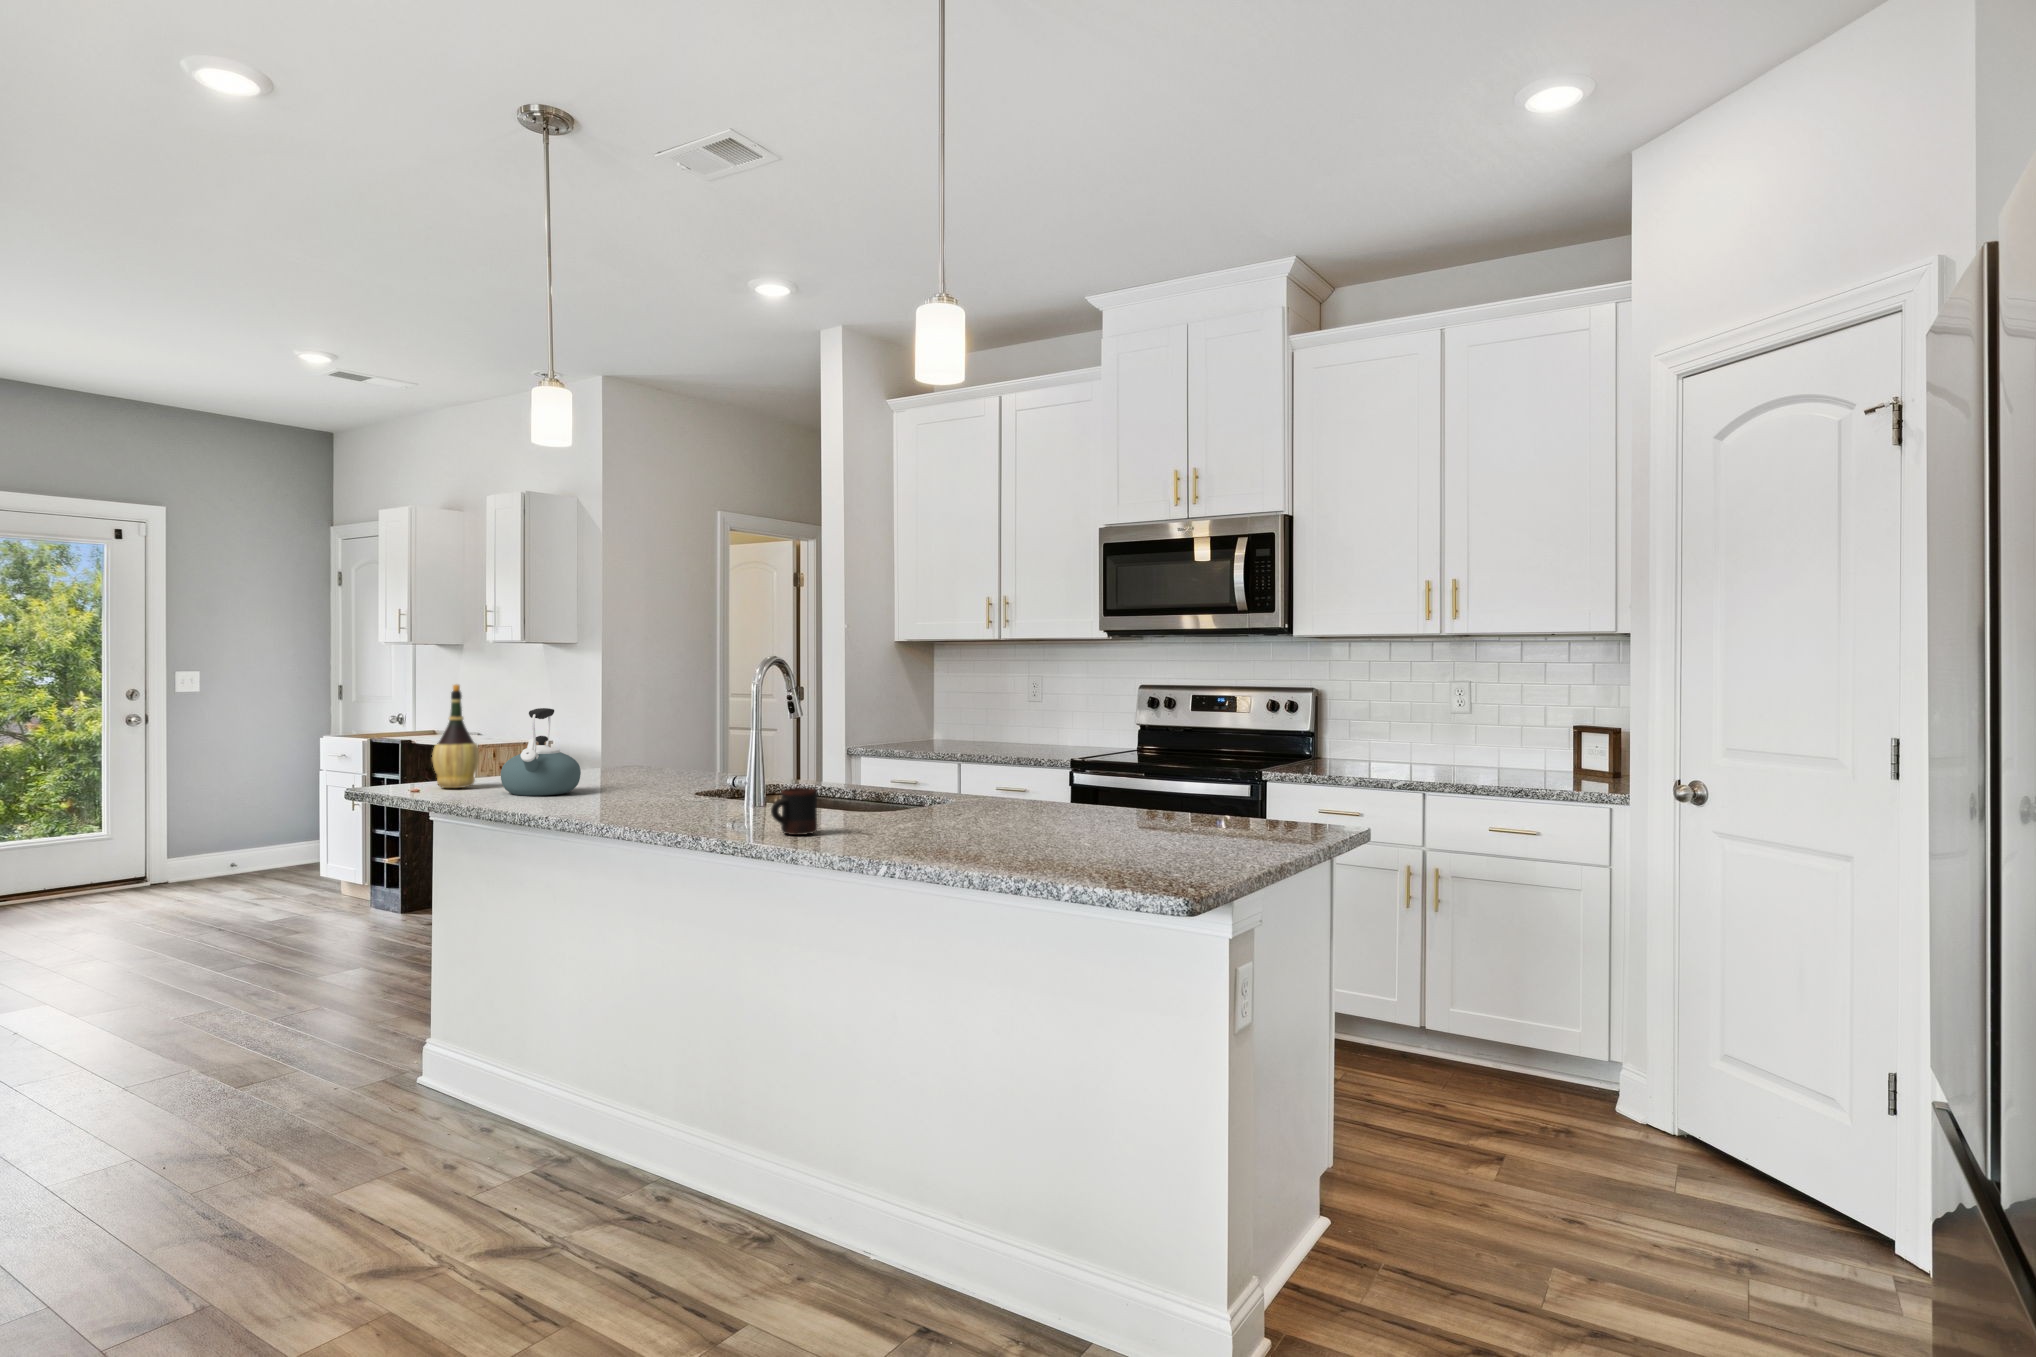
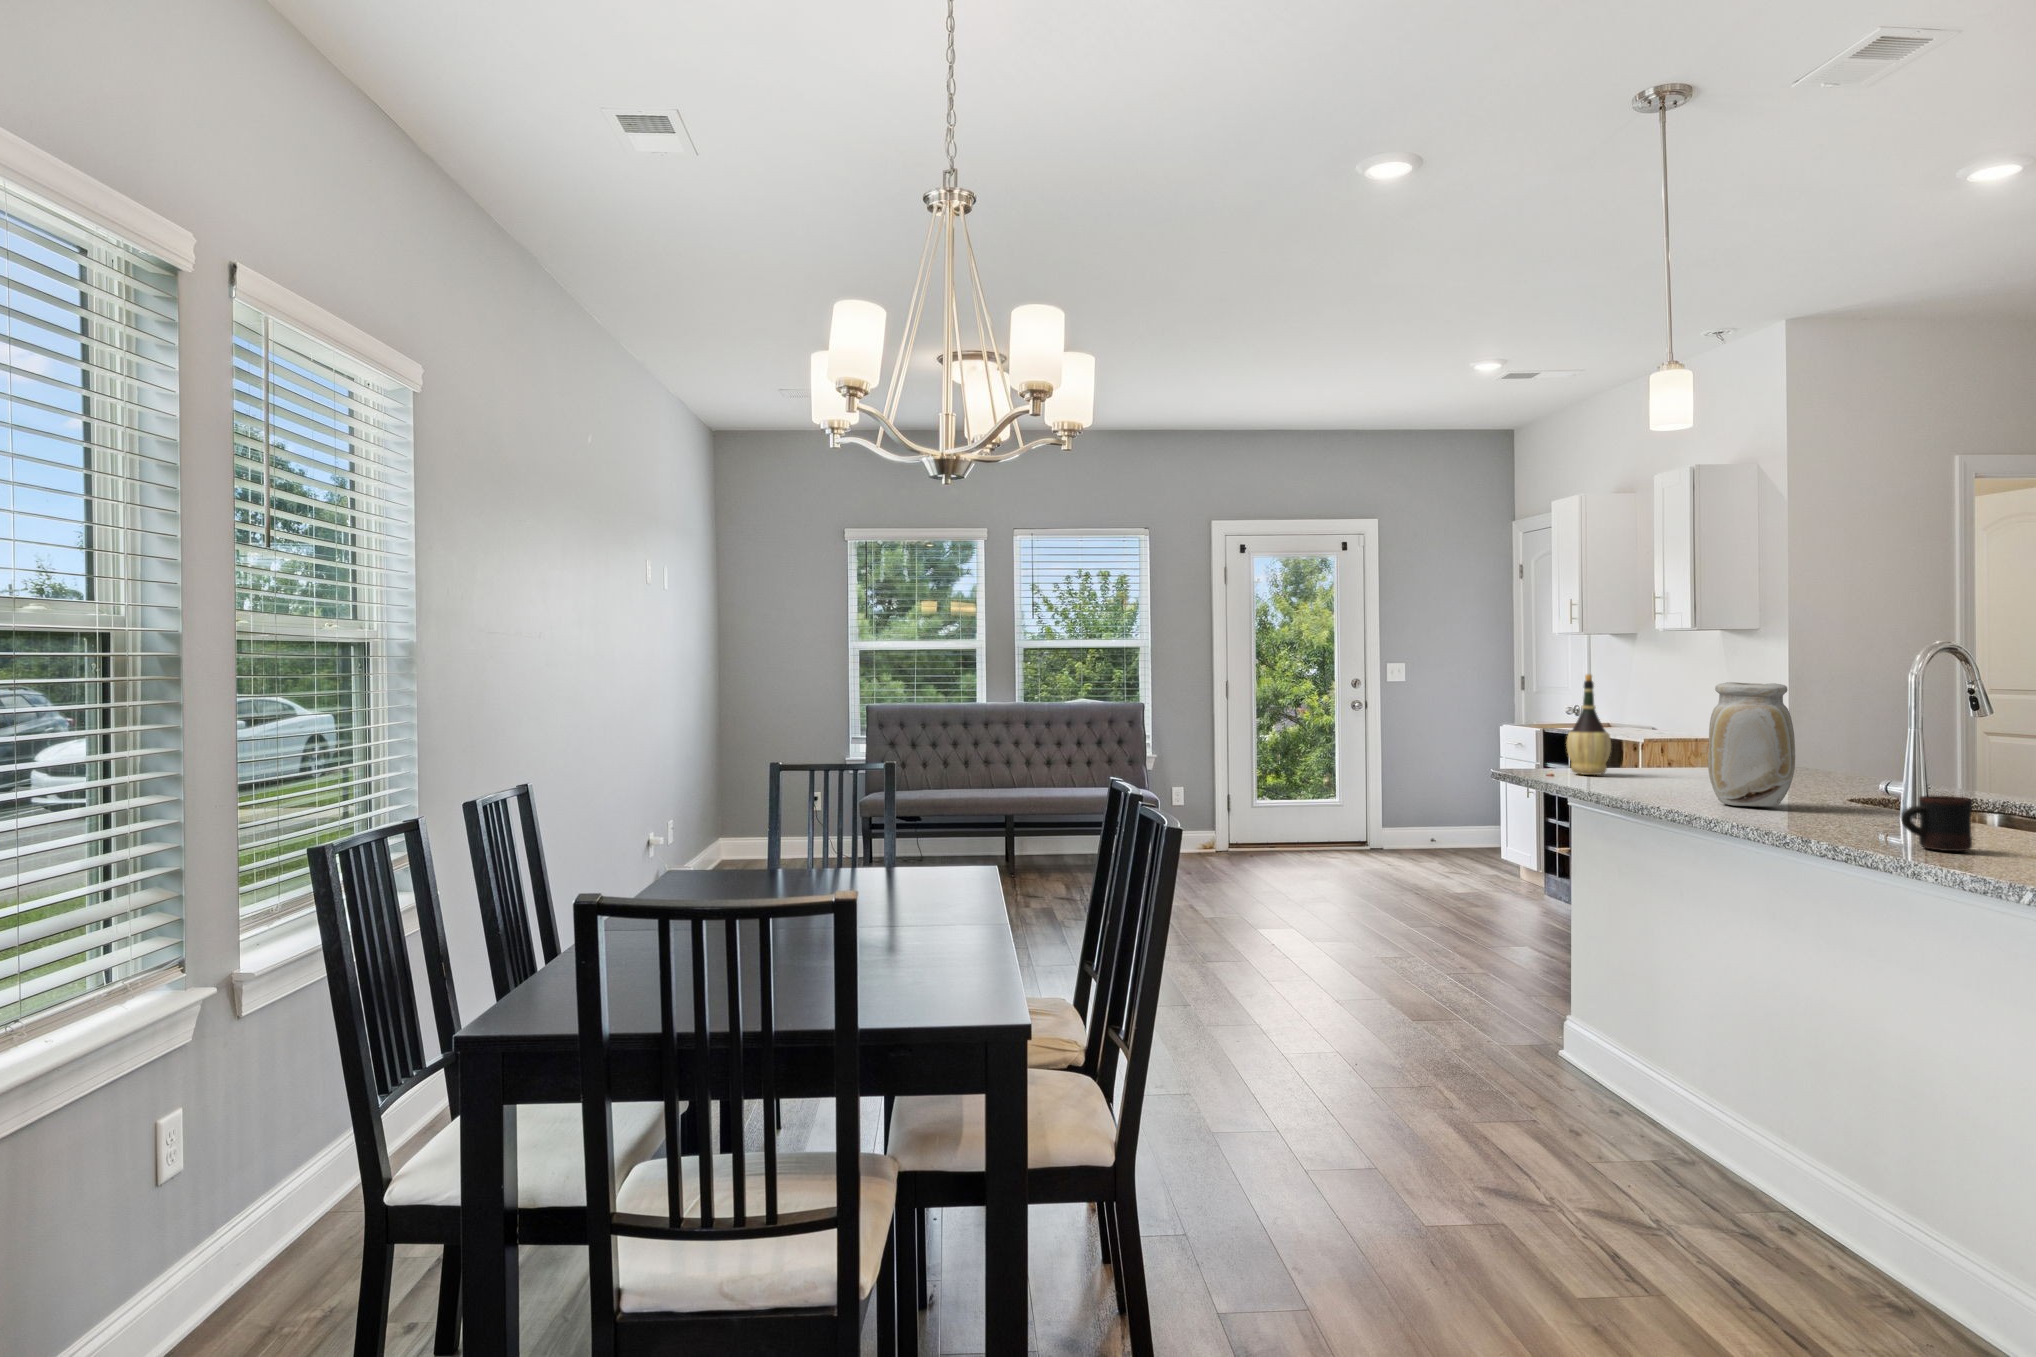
vase: none [590,693,664,809] -> present [1708,682,1795,807]
kettle: present [501,708,581,796] -> none [1628,699,1713,788]

